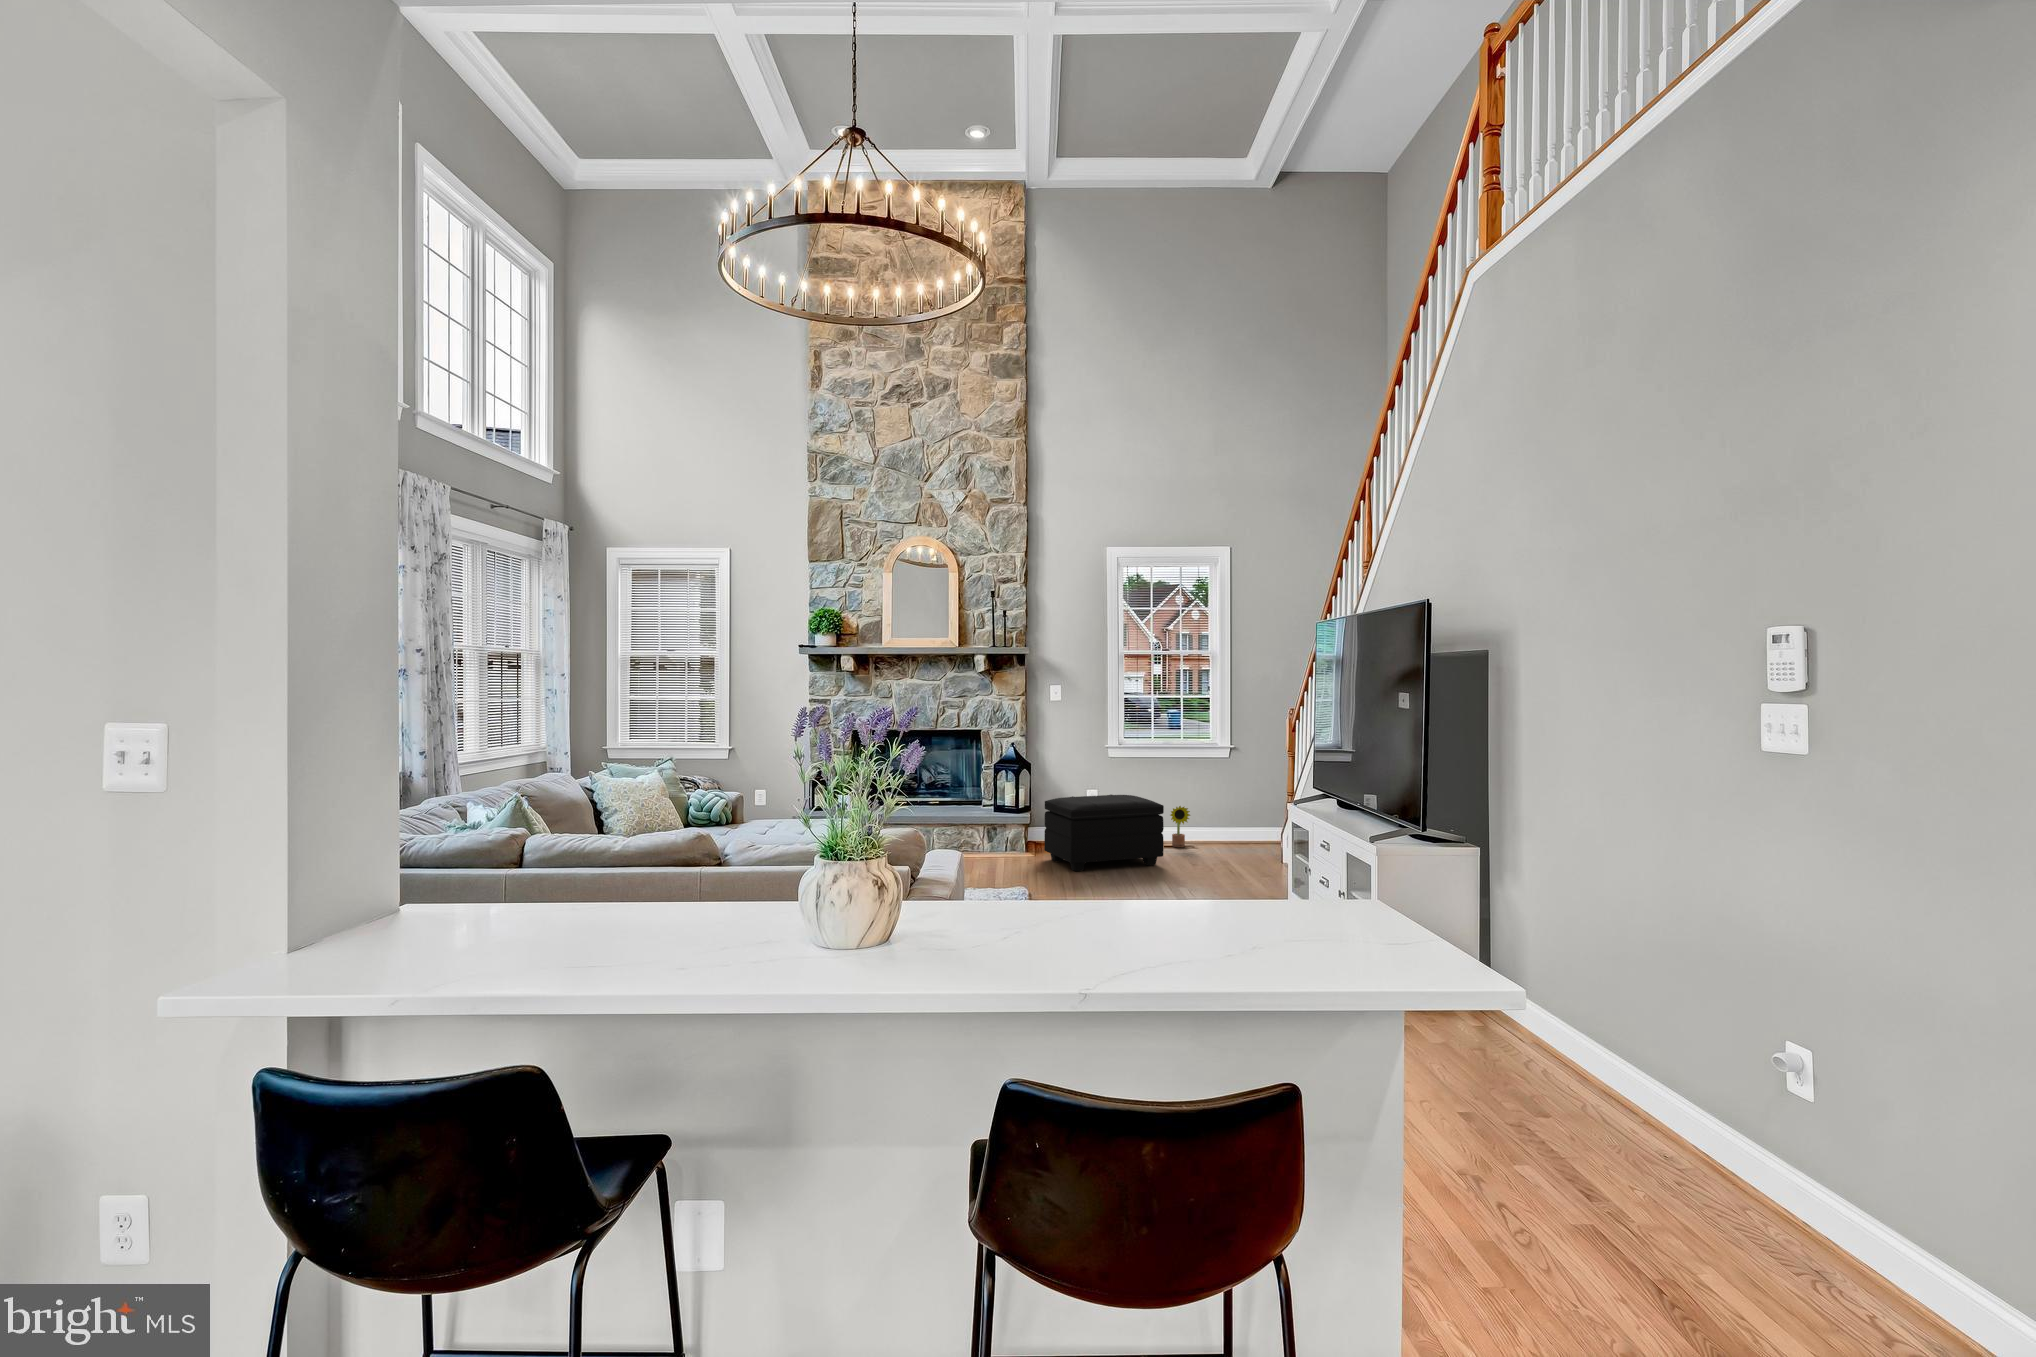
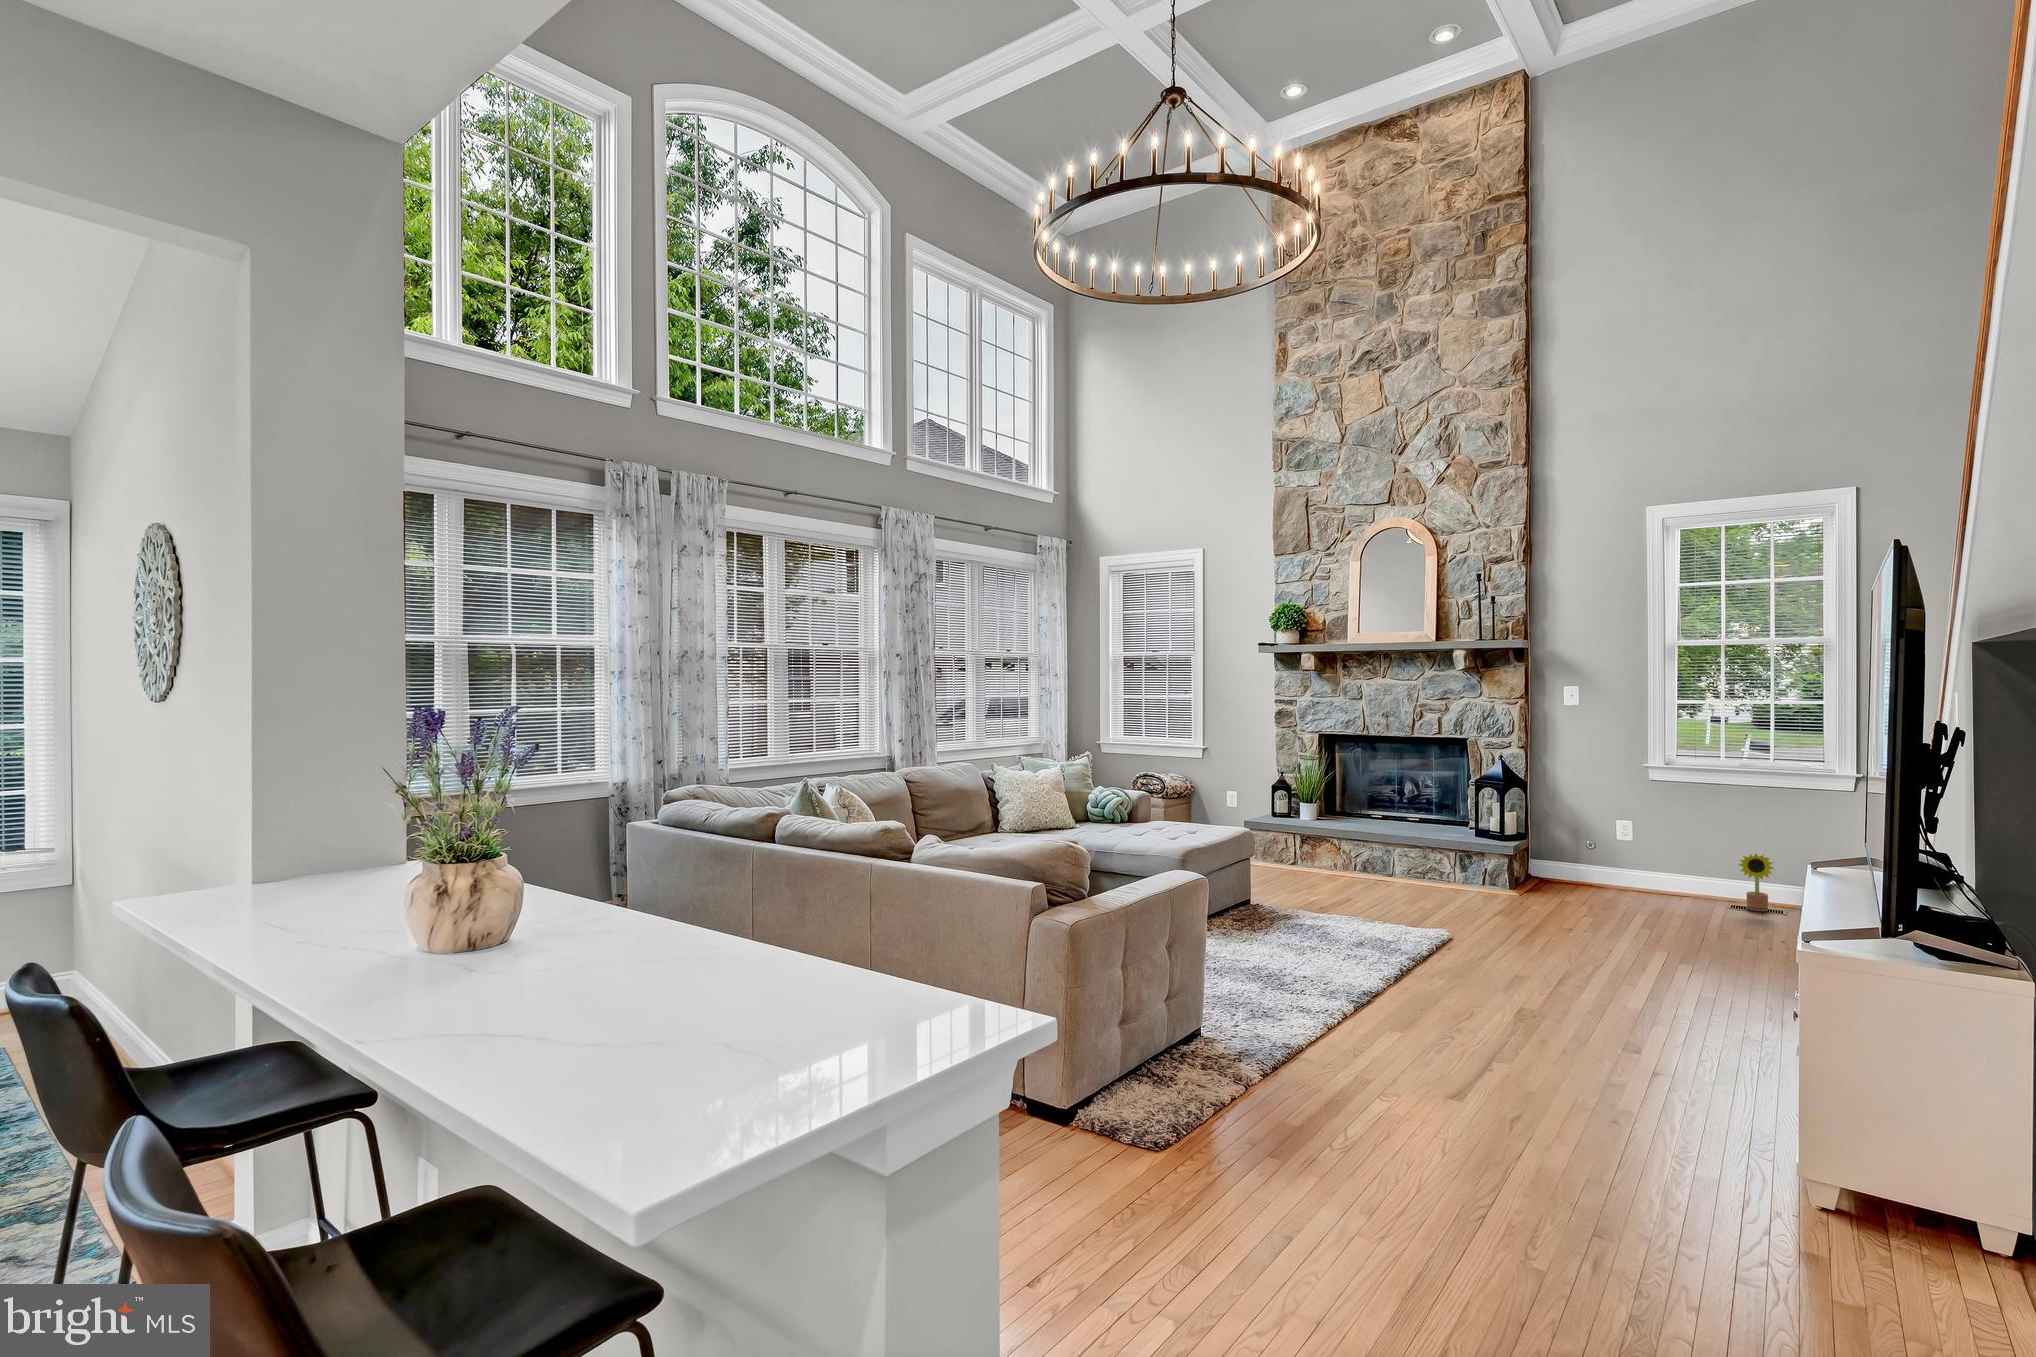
footstool: present [1044,795,1164,871] -> none [1529,826,1696,928]

